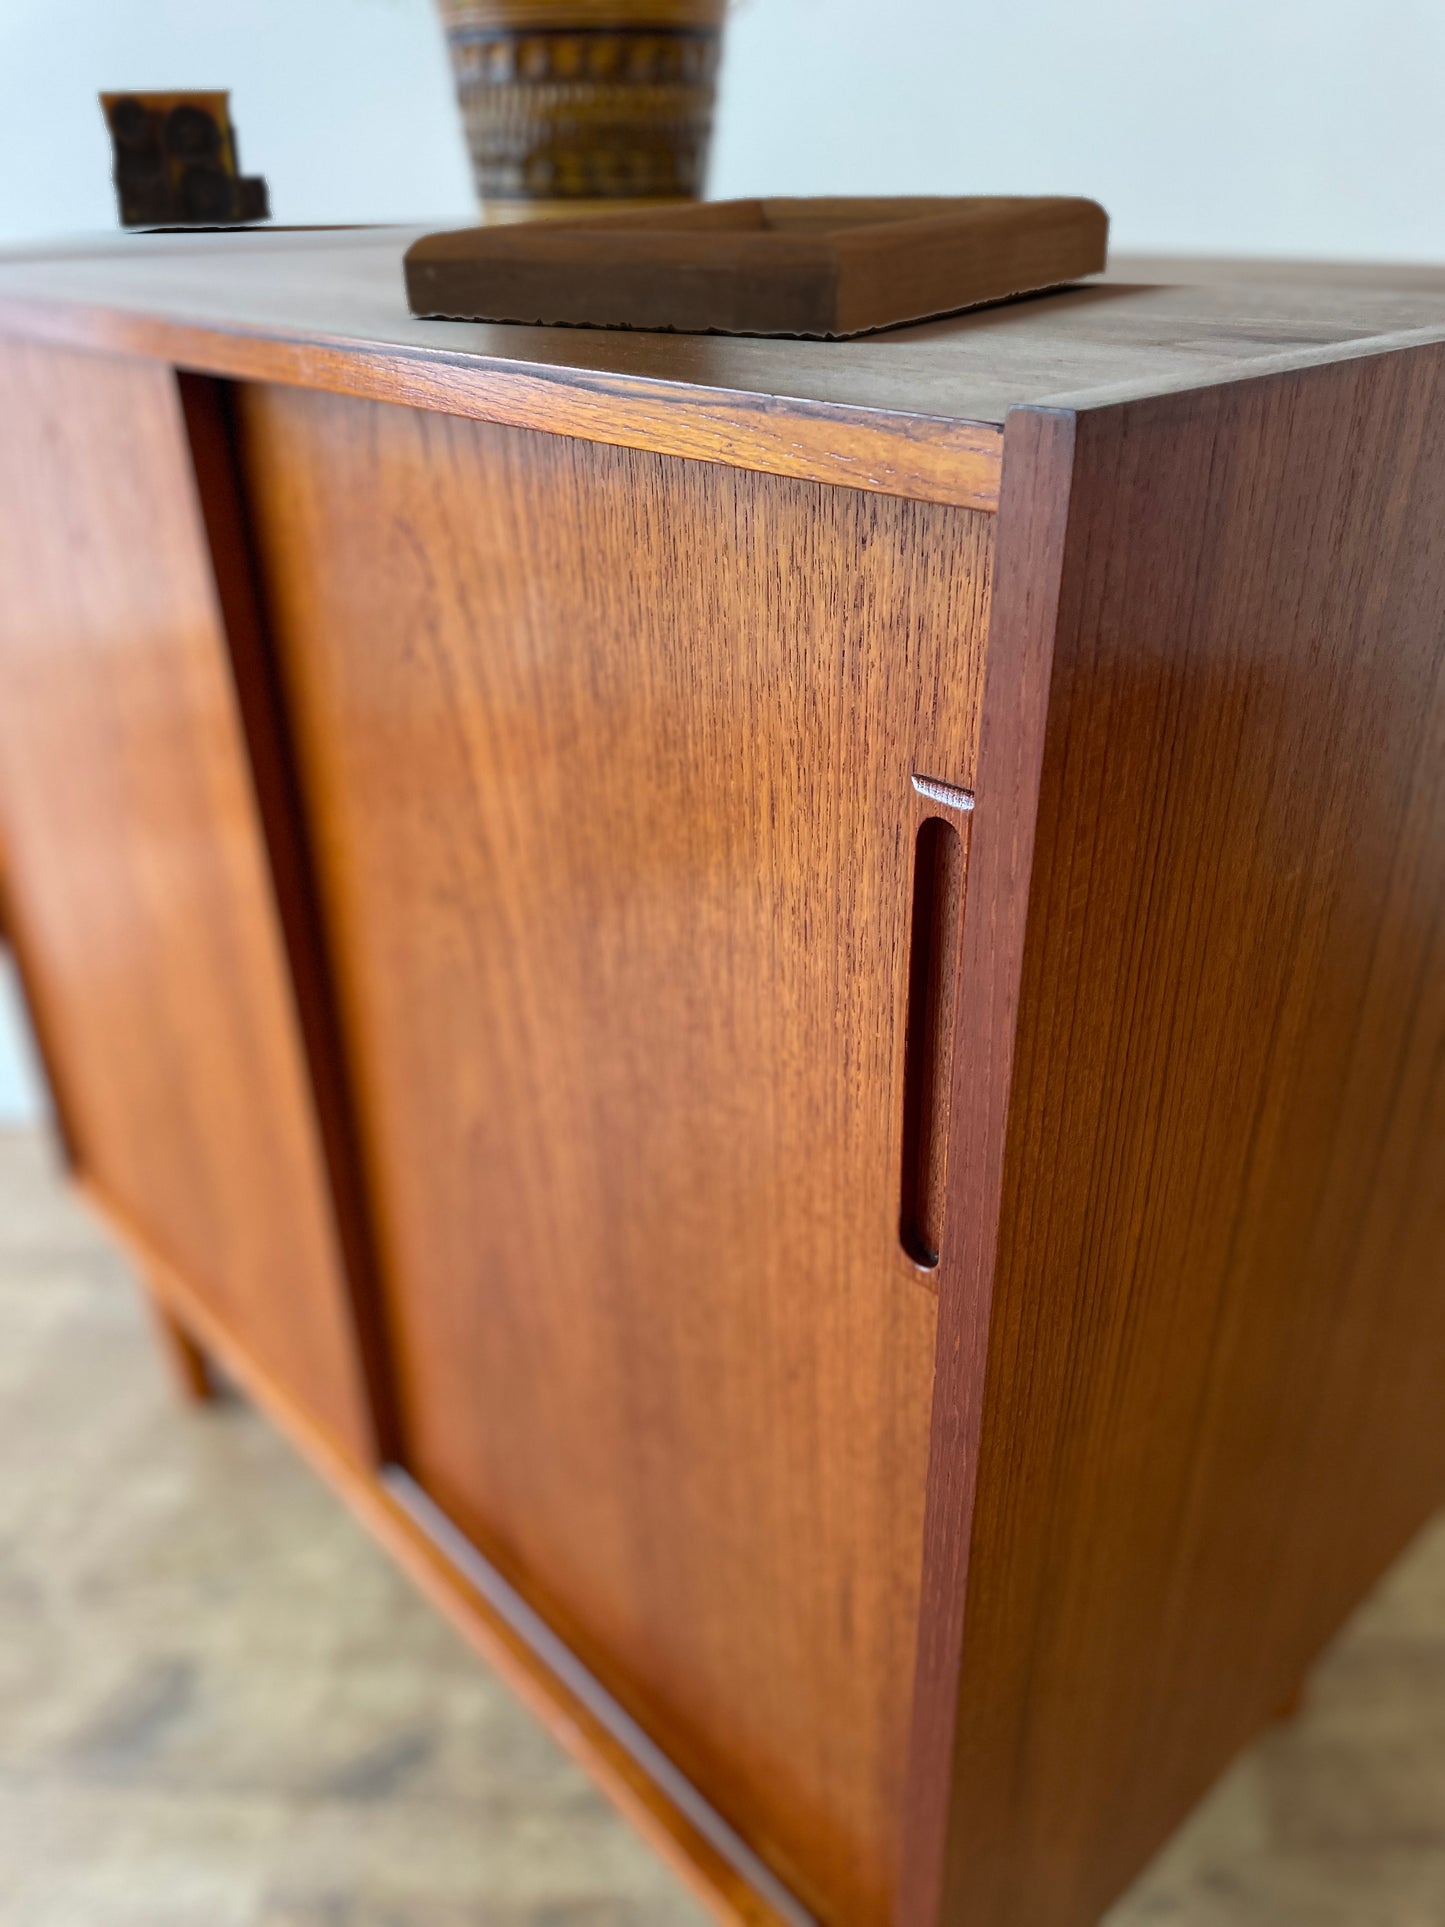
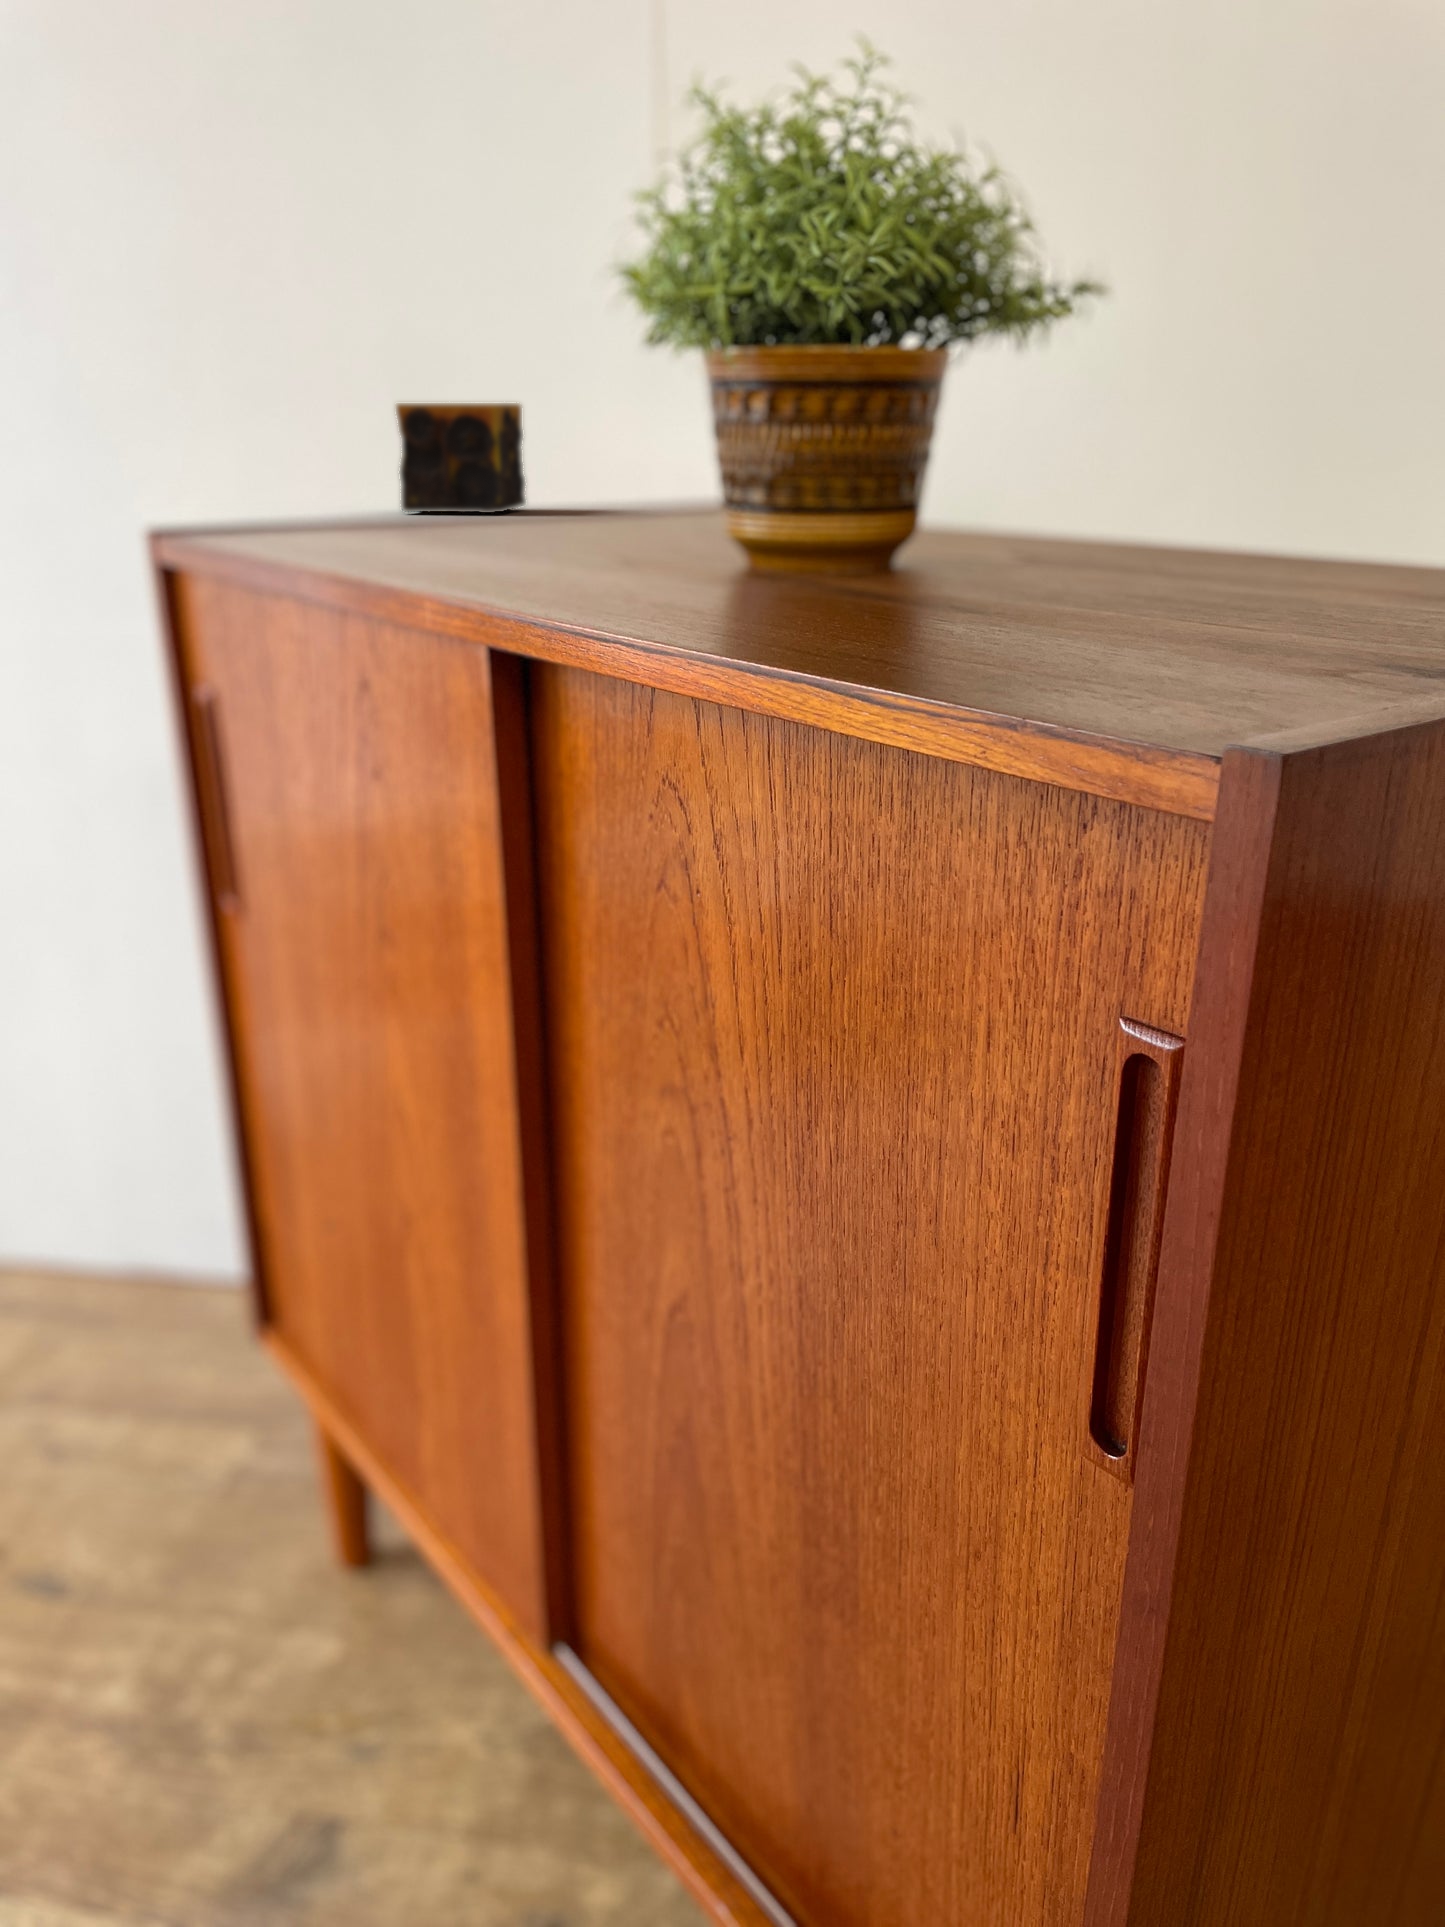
picture frame: present [402,195,1110,337] -> none [689,518,1275,655]

